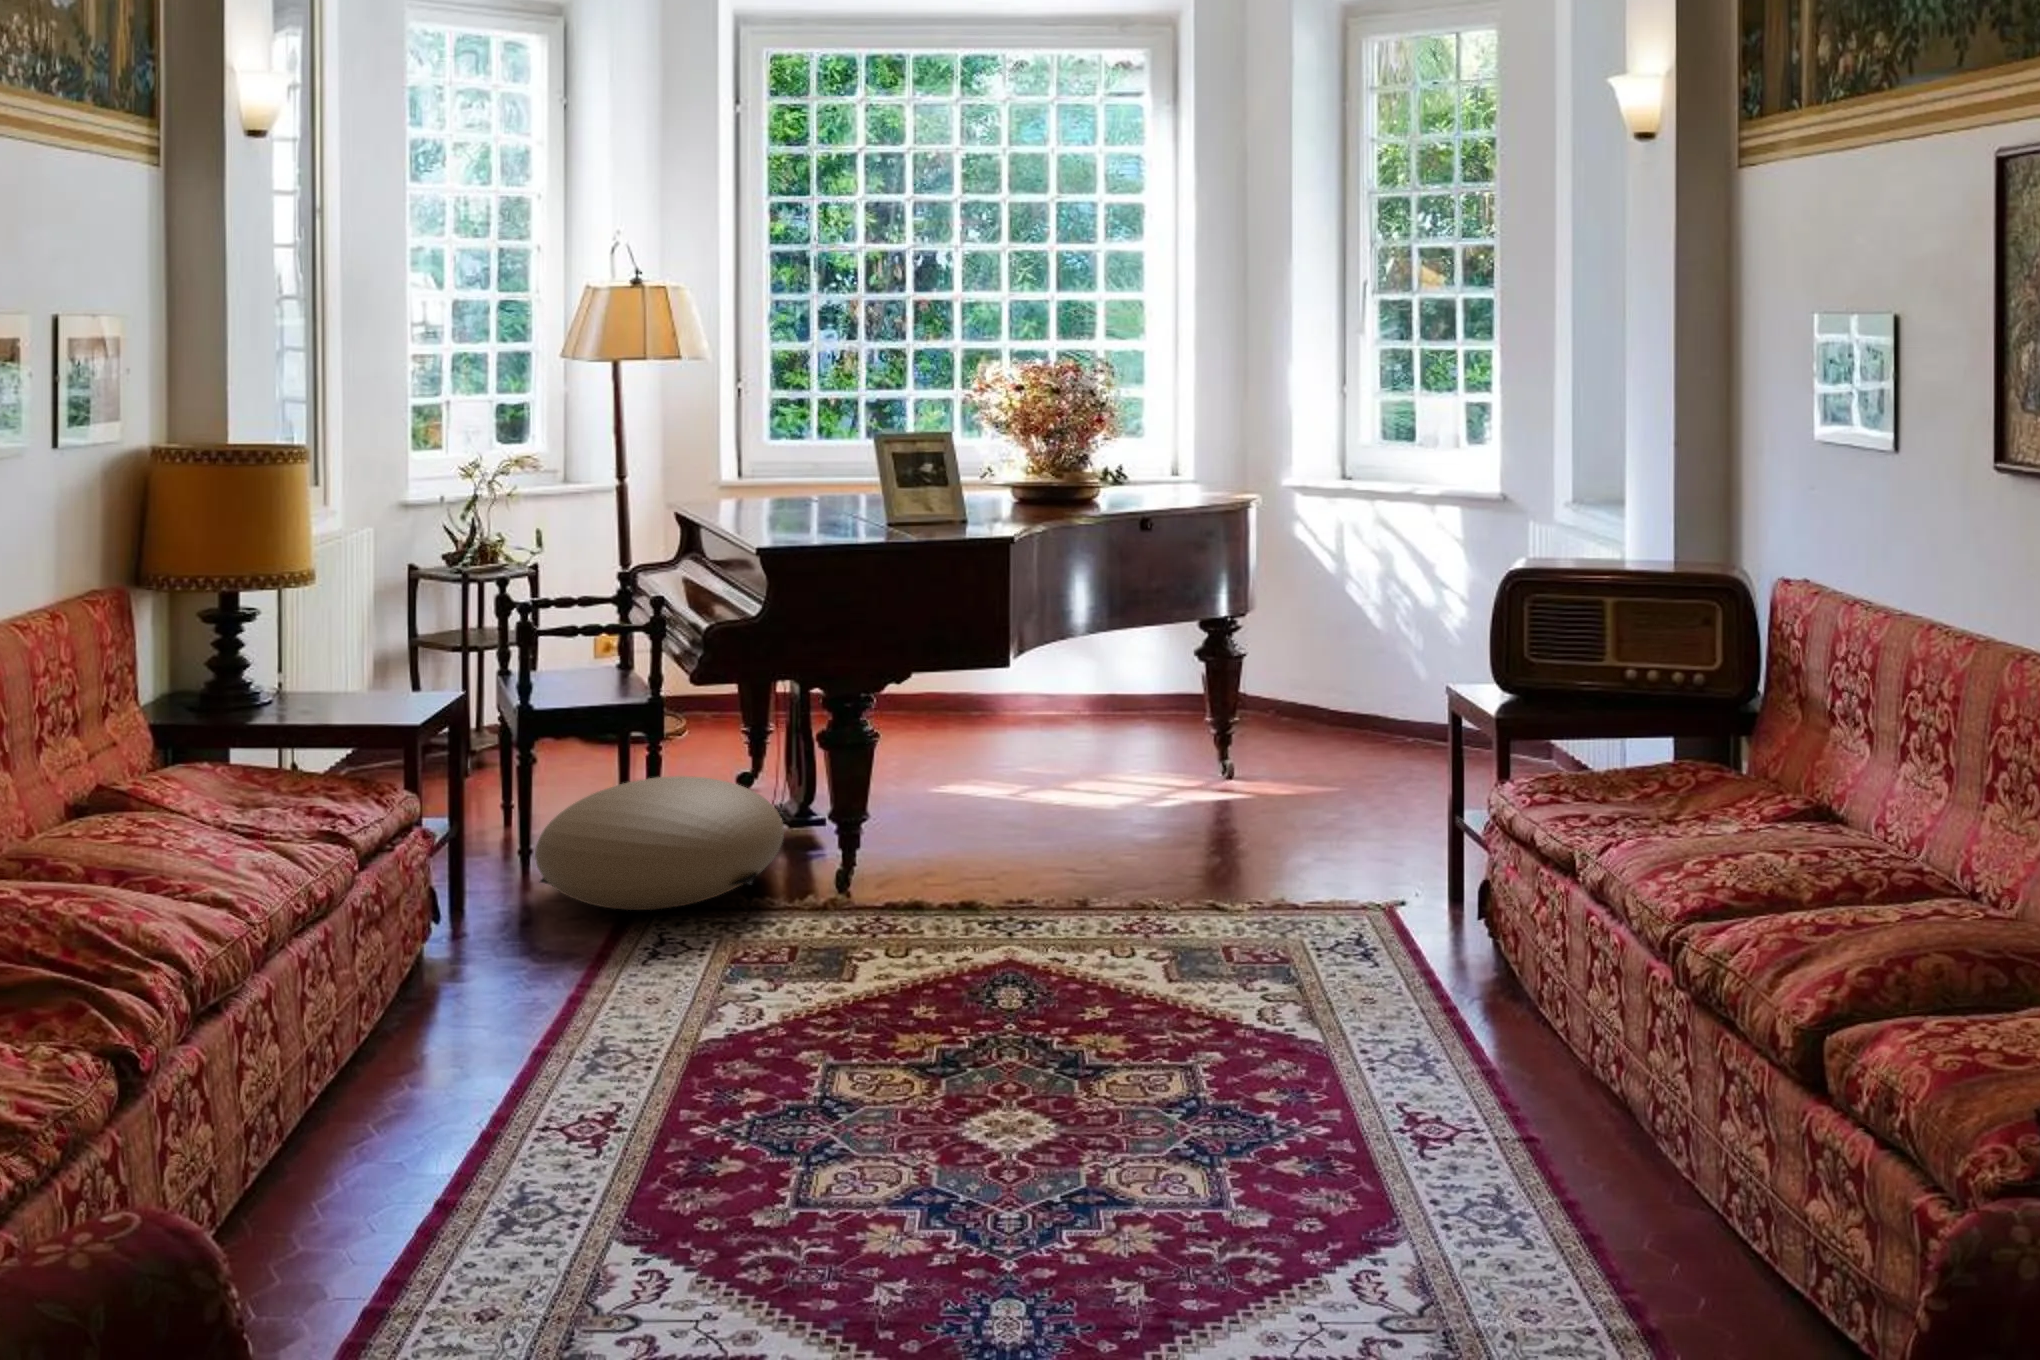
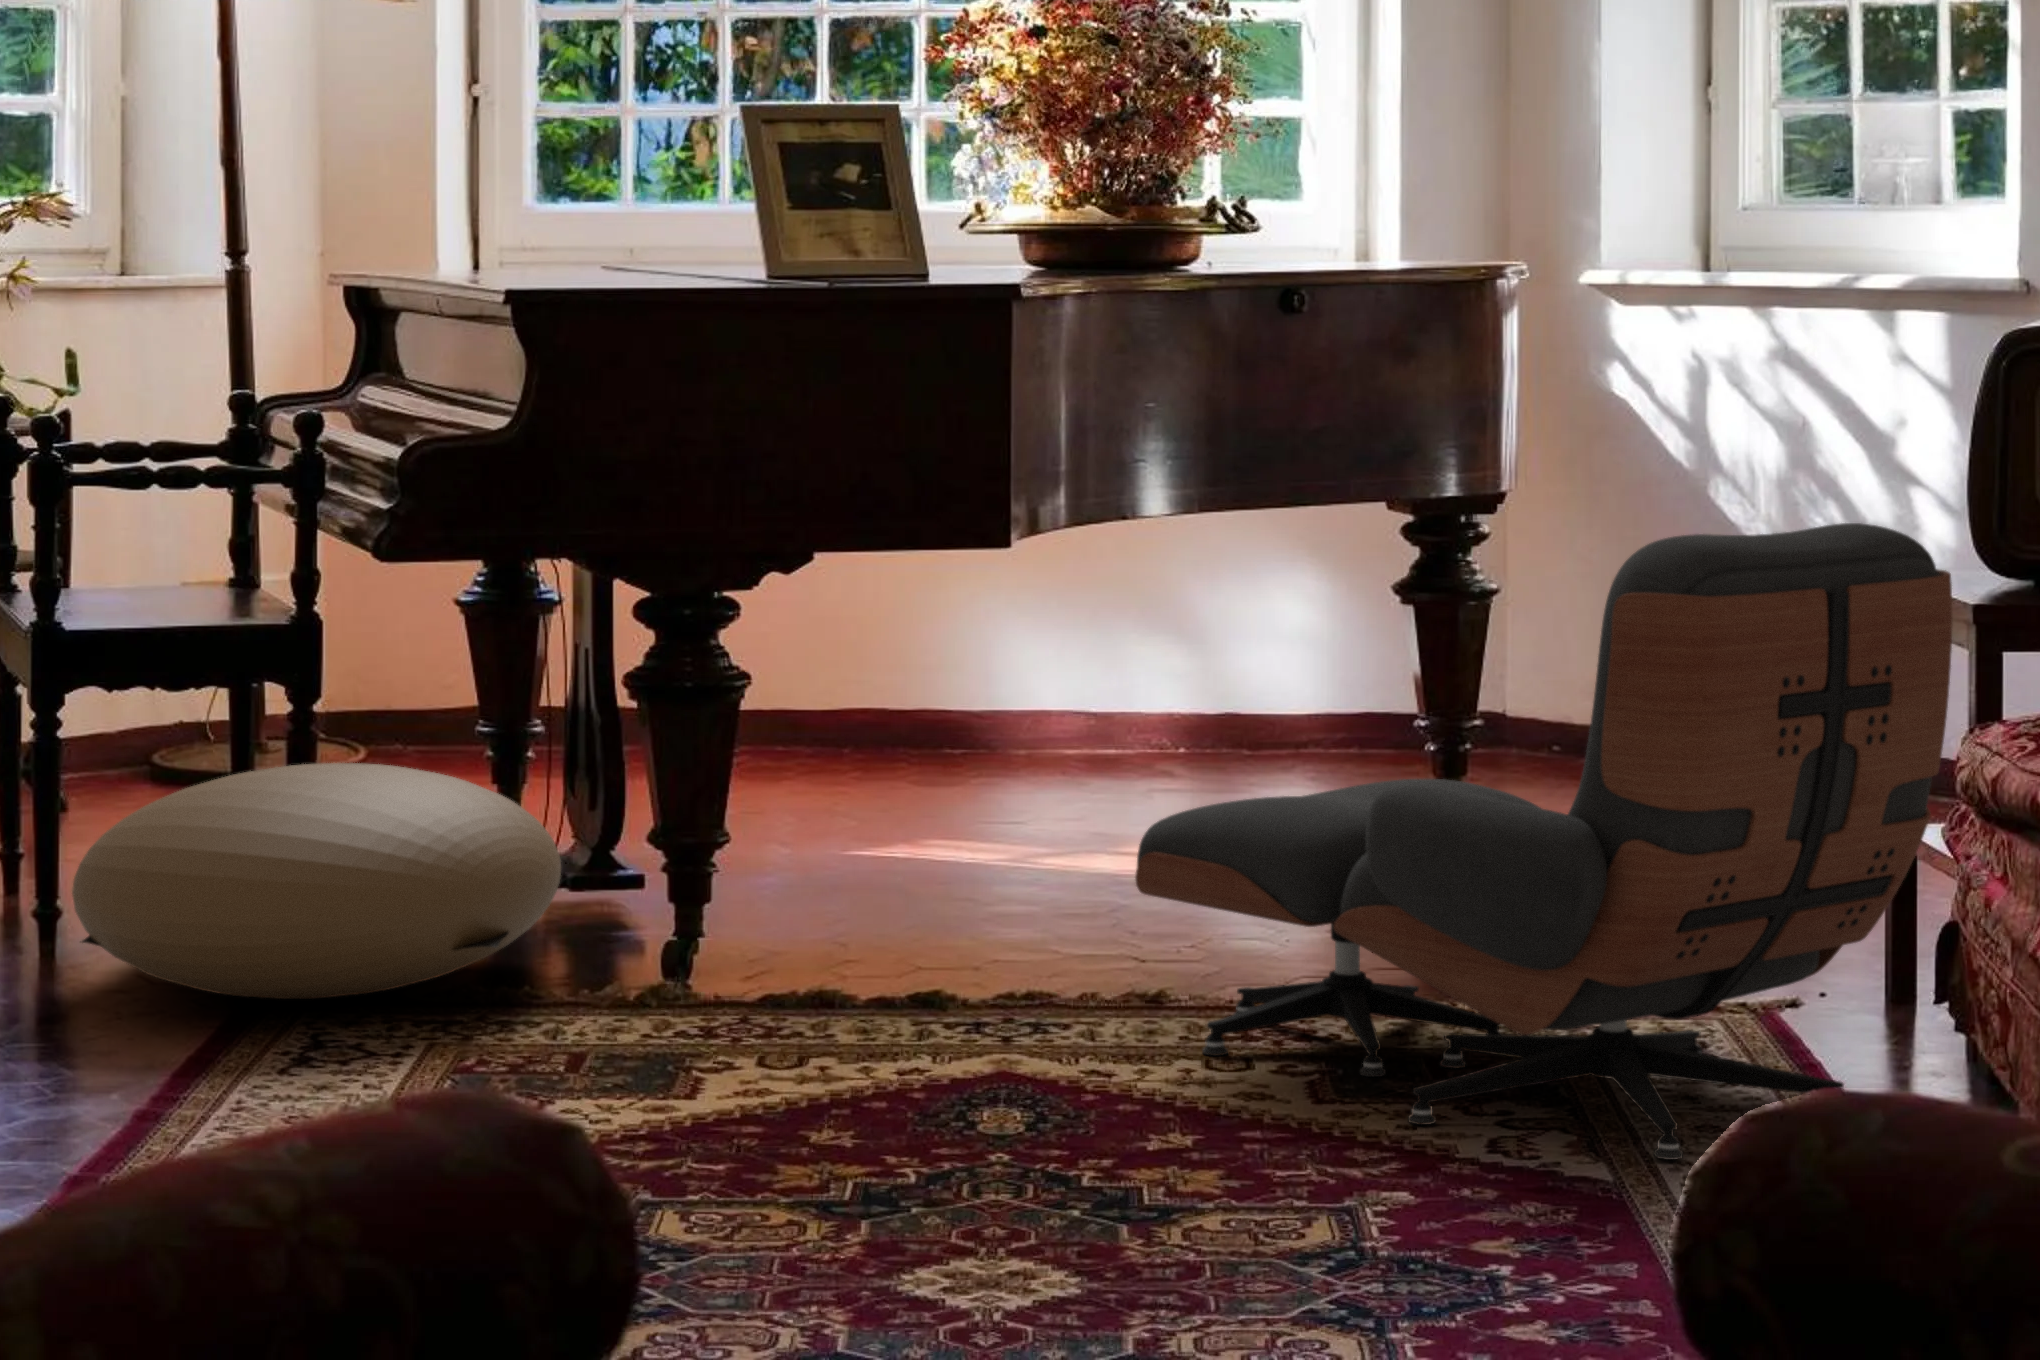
lounge chair: none [1075,687,1487,1024] -> present [1135,523,1952,1160]

